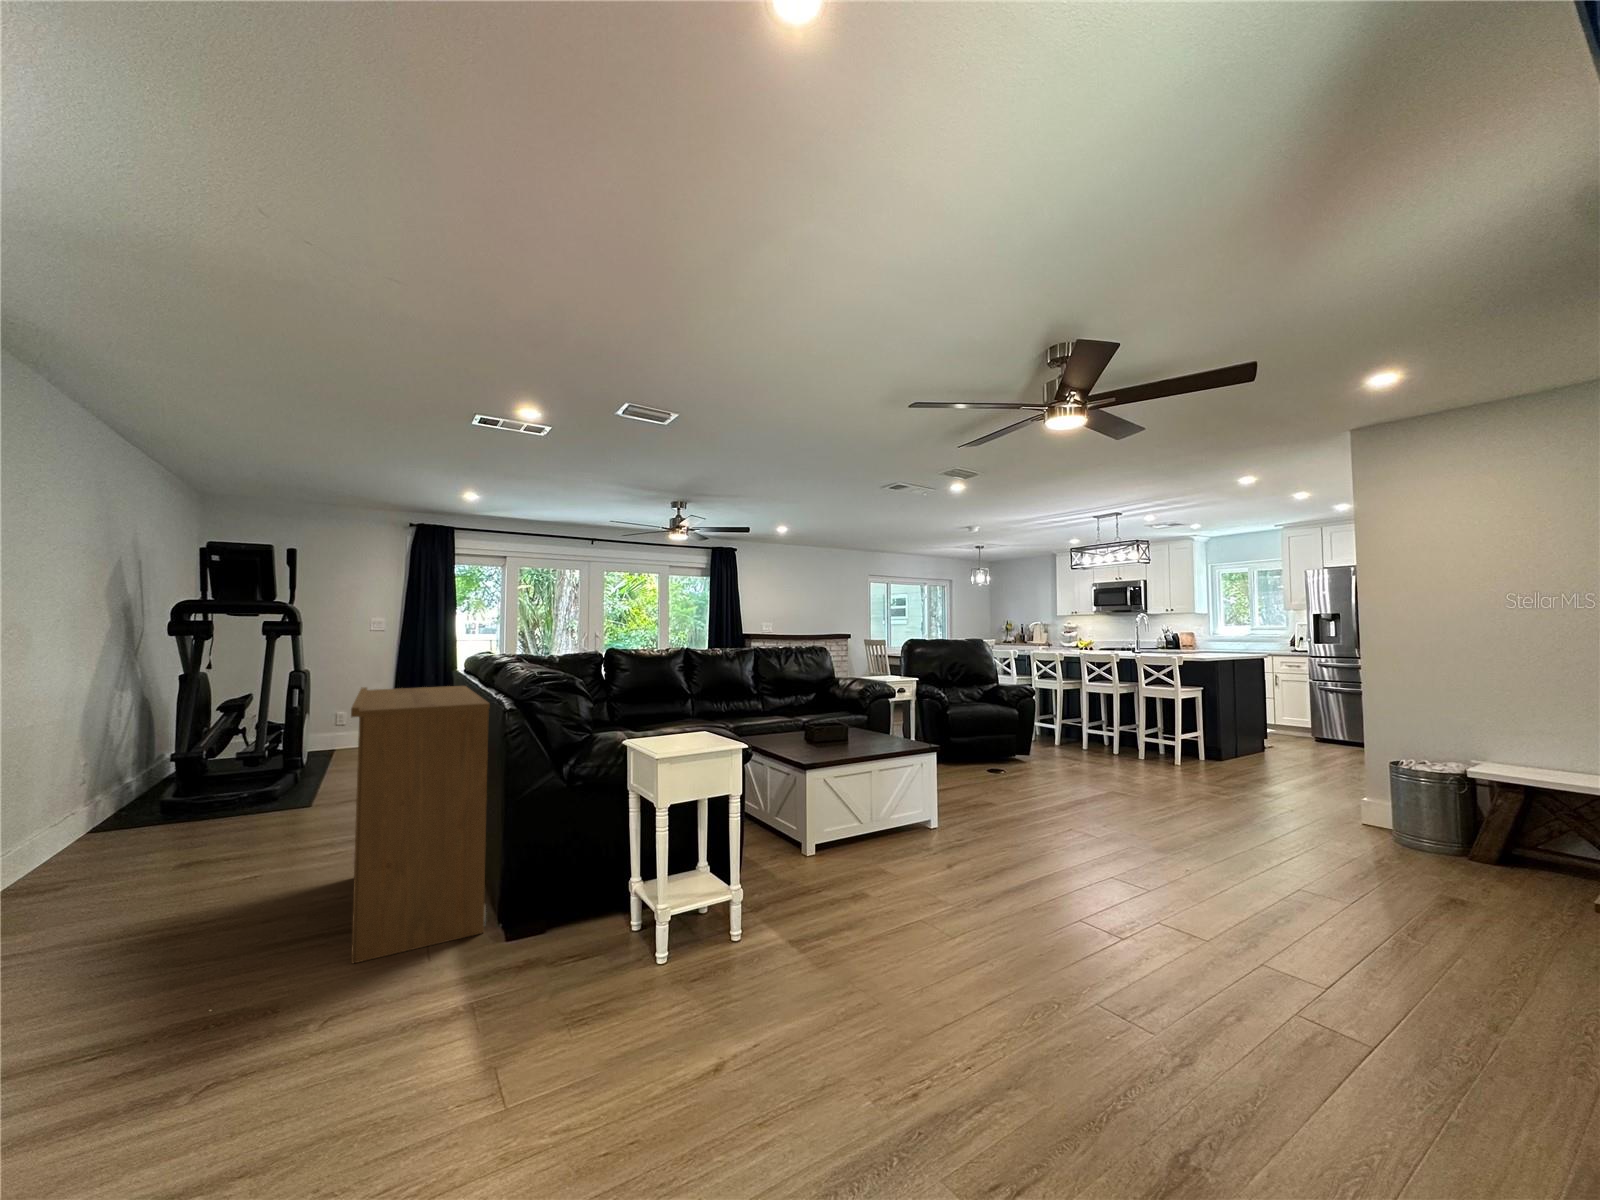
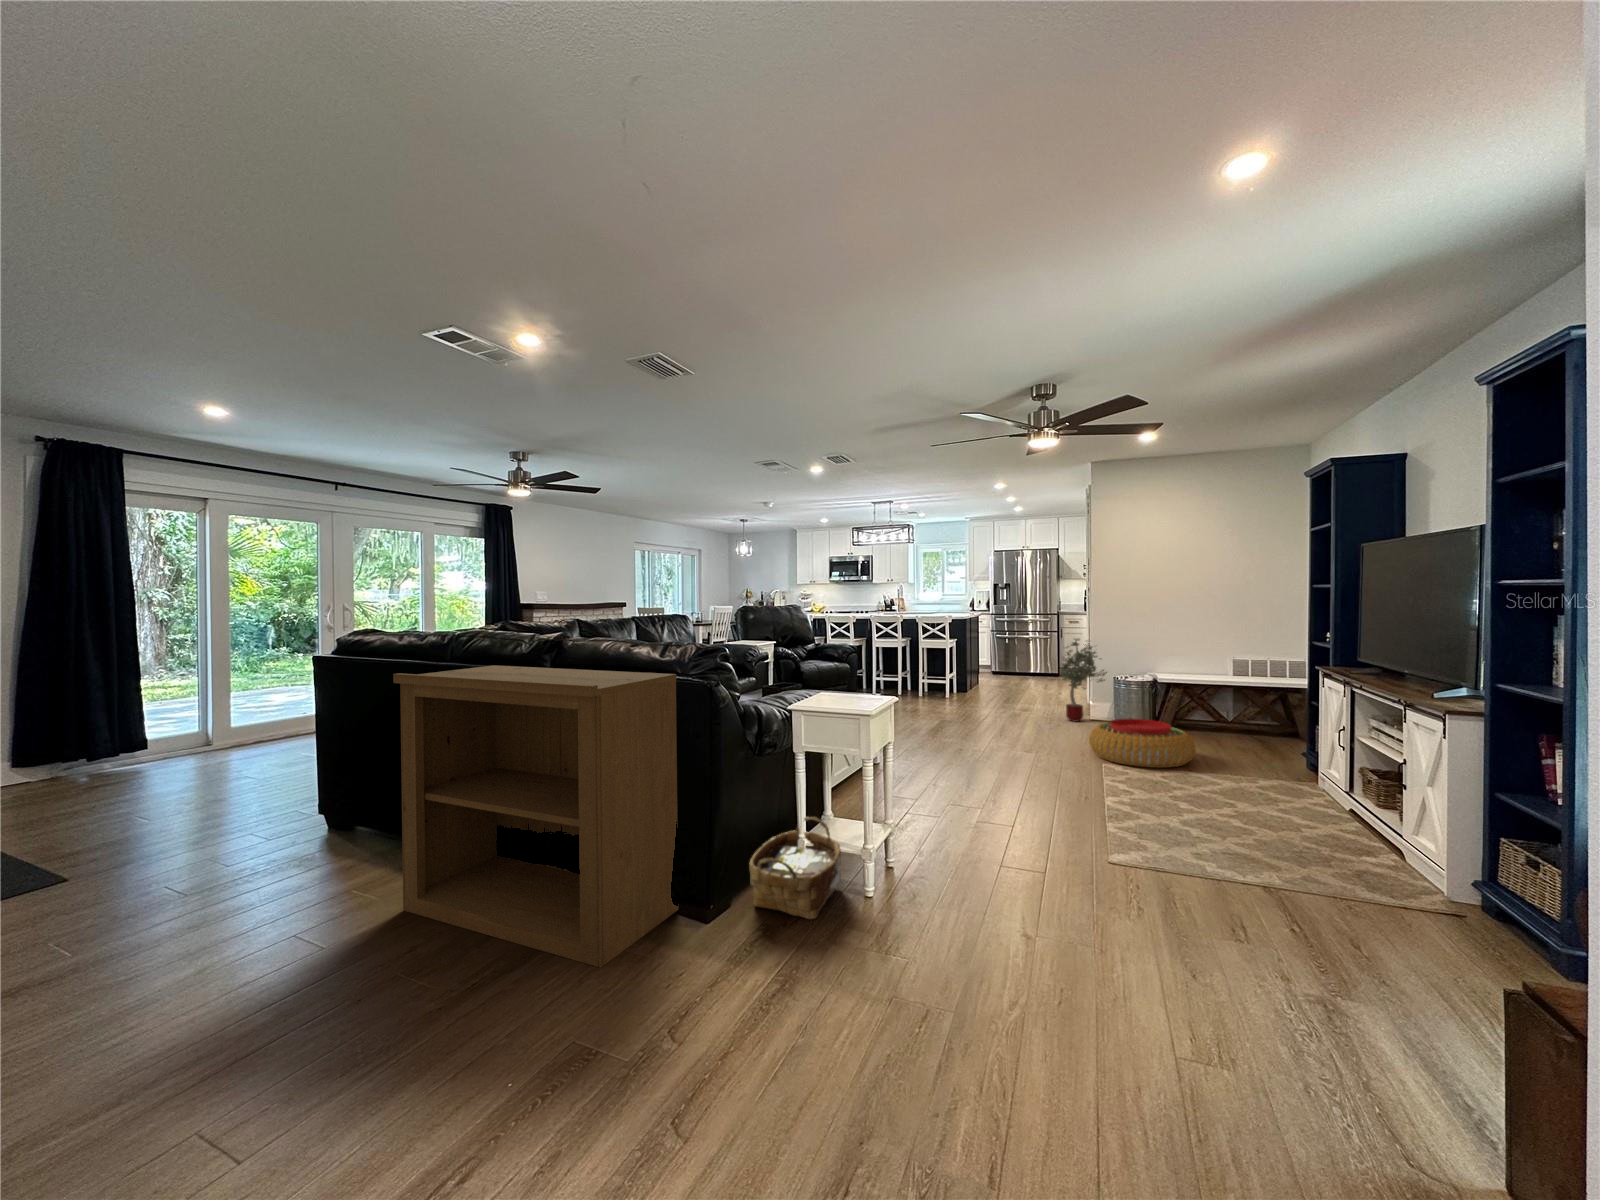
potted tree: none [1291,696,1383,823] -> present [1060,639,1107,722]
pouf: none [1248,828,1453,928] -> present [1089,719,1196,768]
woven basket: none [515,870,630,982] -> present [749,817,841,919]

